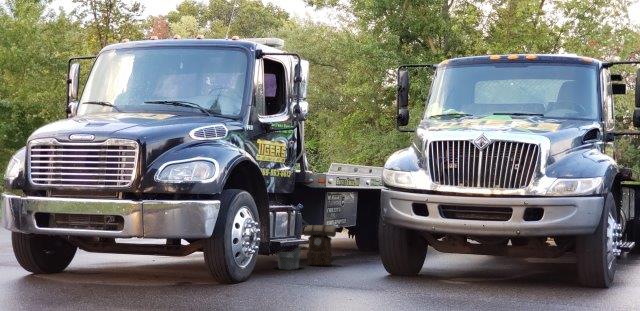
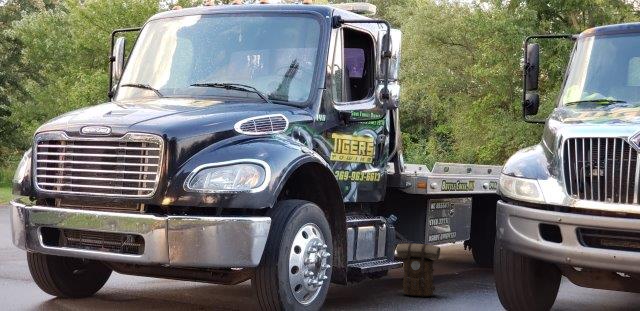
bucket: present [275,246,301,270] -> none [357,270,394,302]

